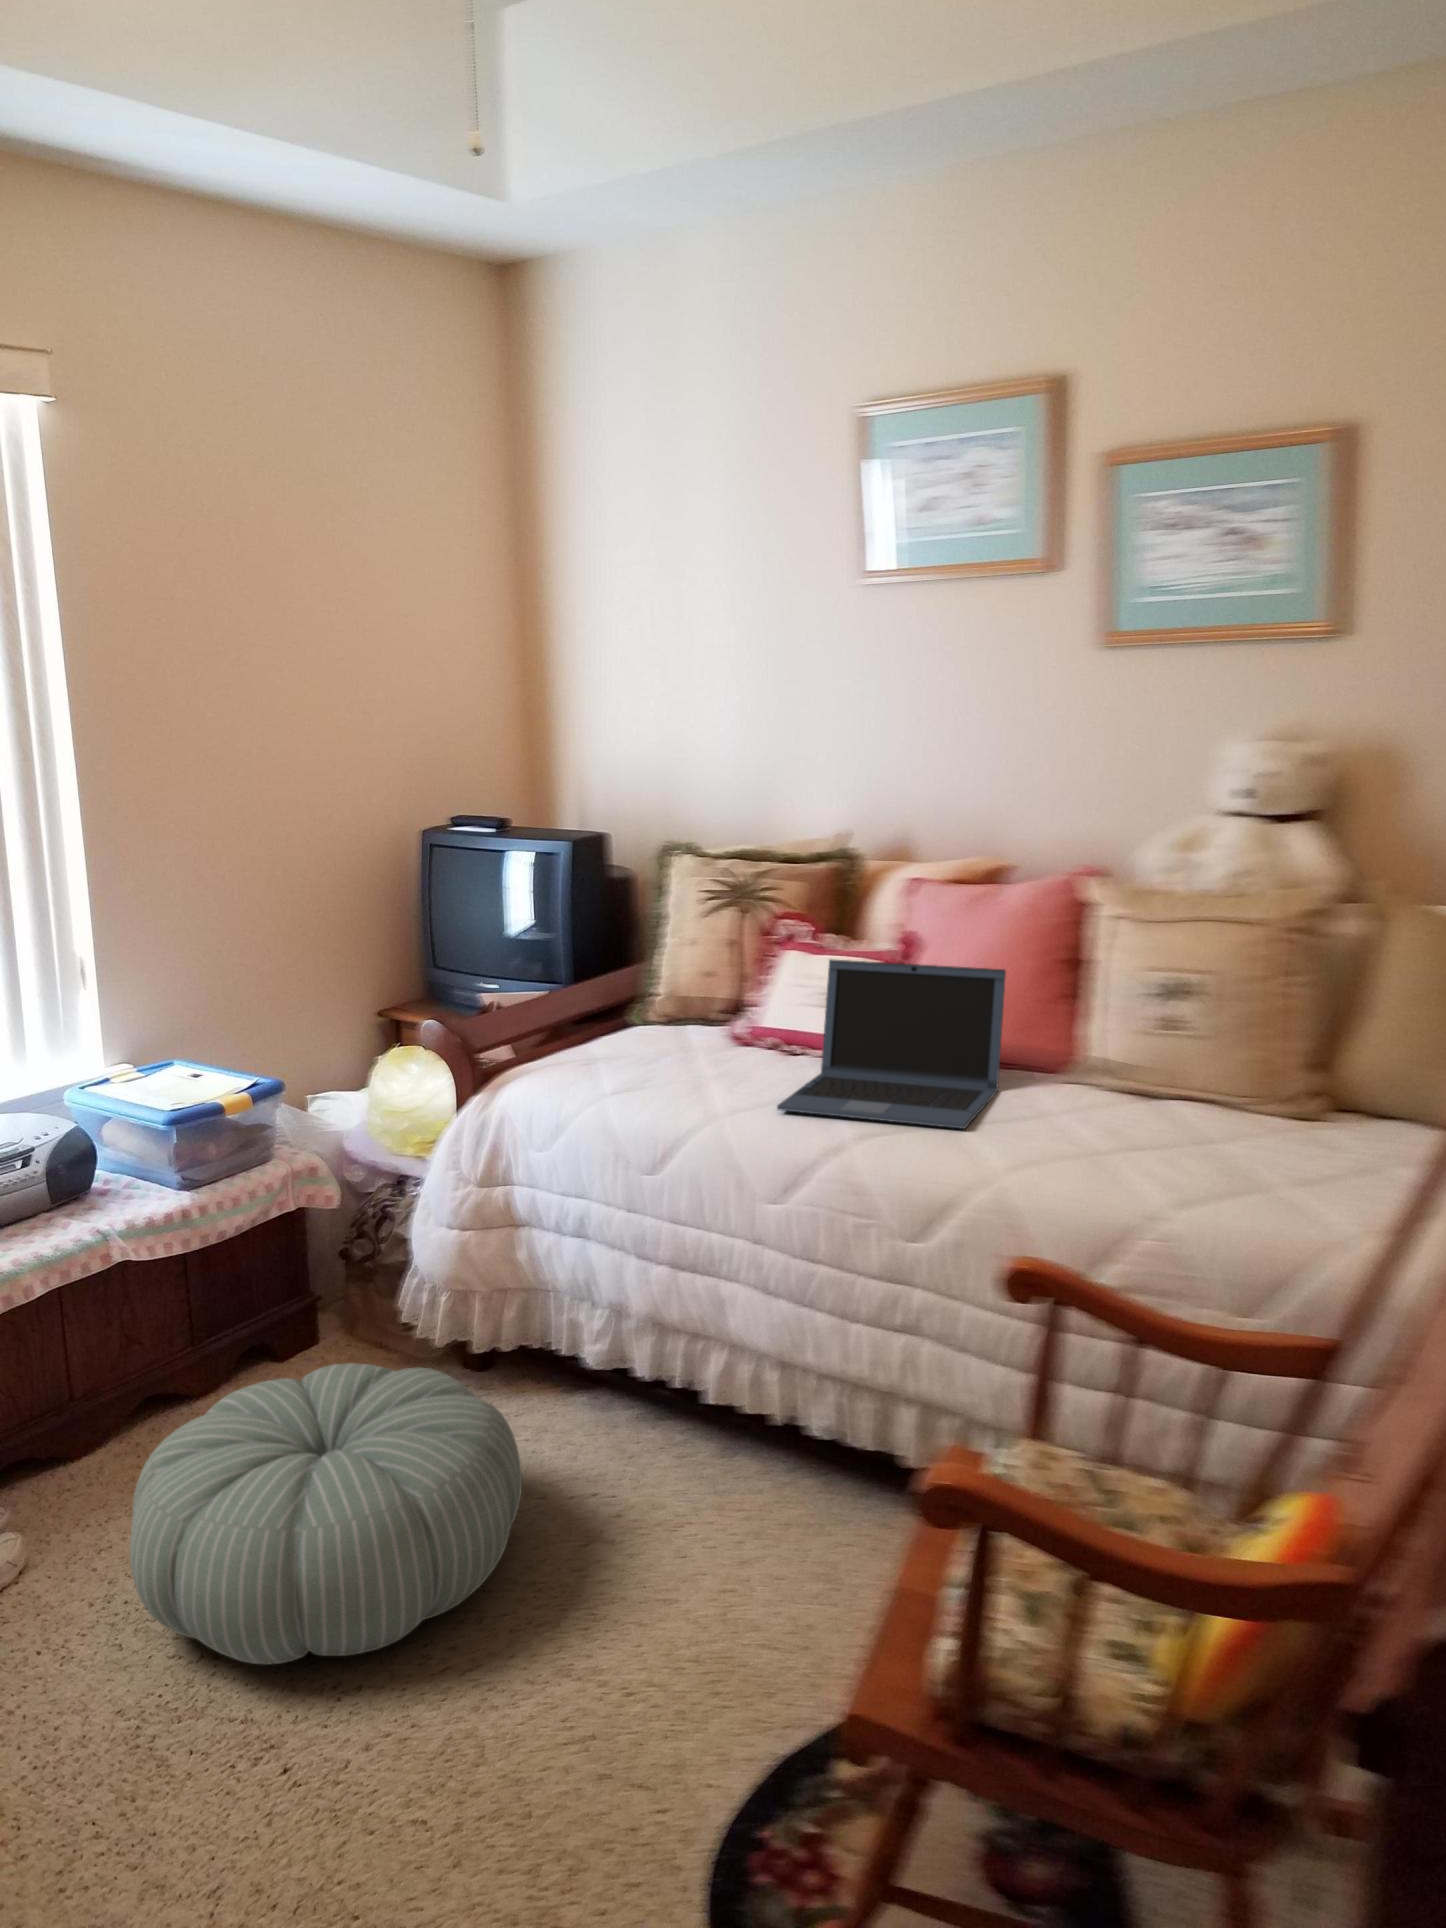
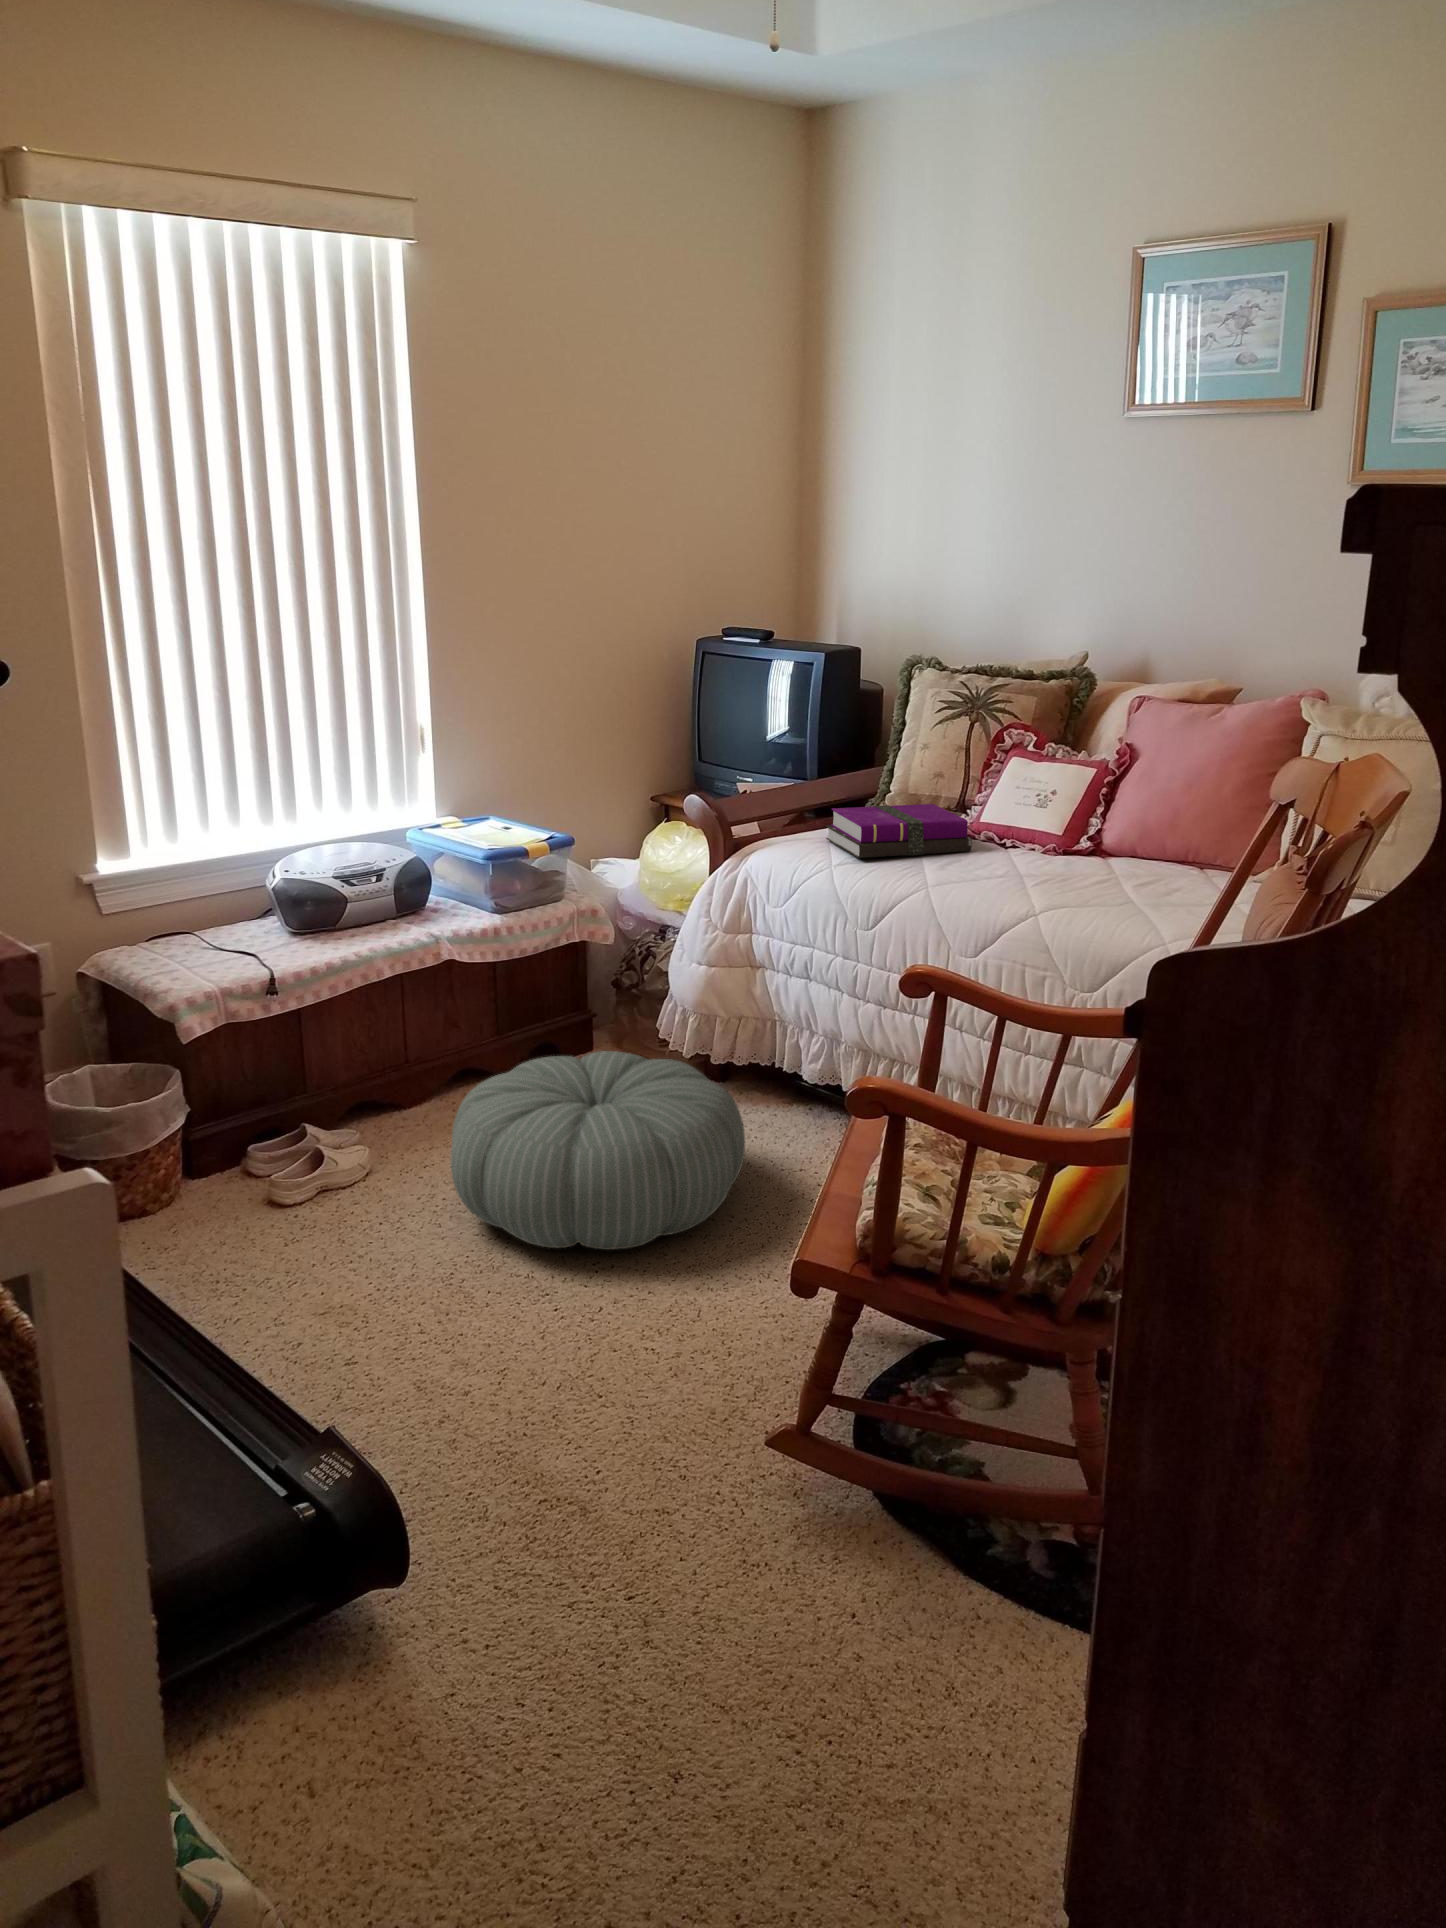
laptop: present [777,960,1006,1129] -> none [980,762,1194,907]
notebook: none [586,1011,758,1088] -> present [826,804,972,858]

